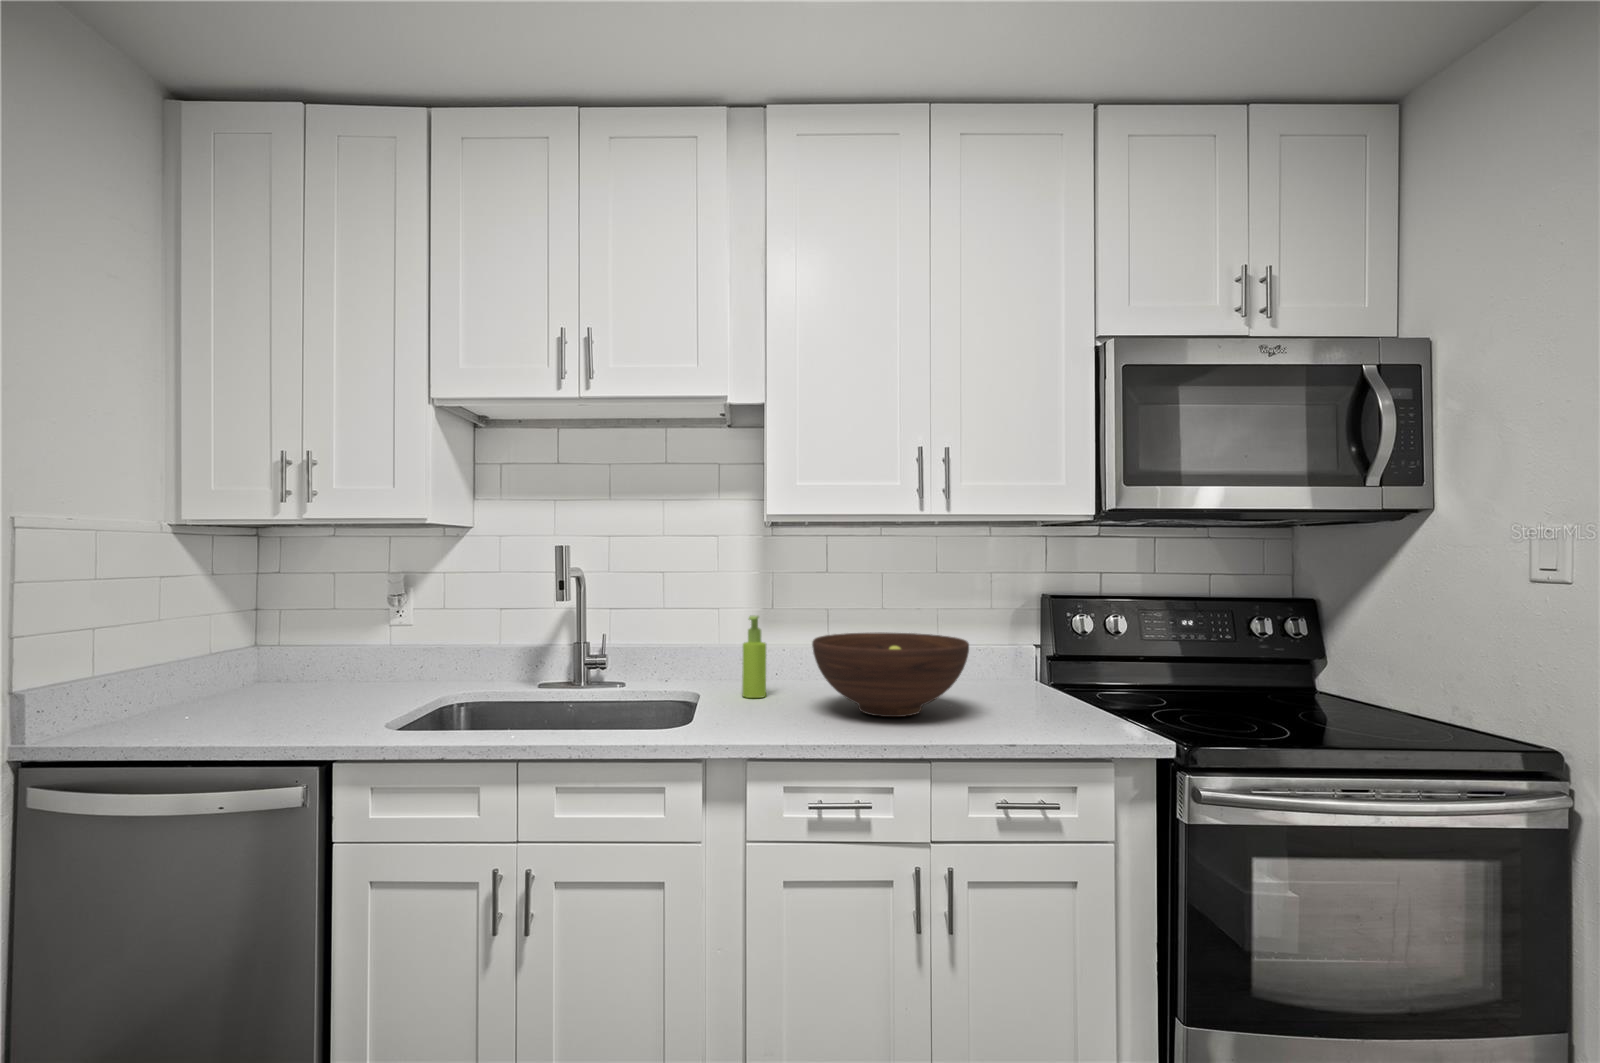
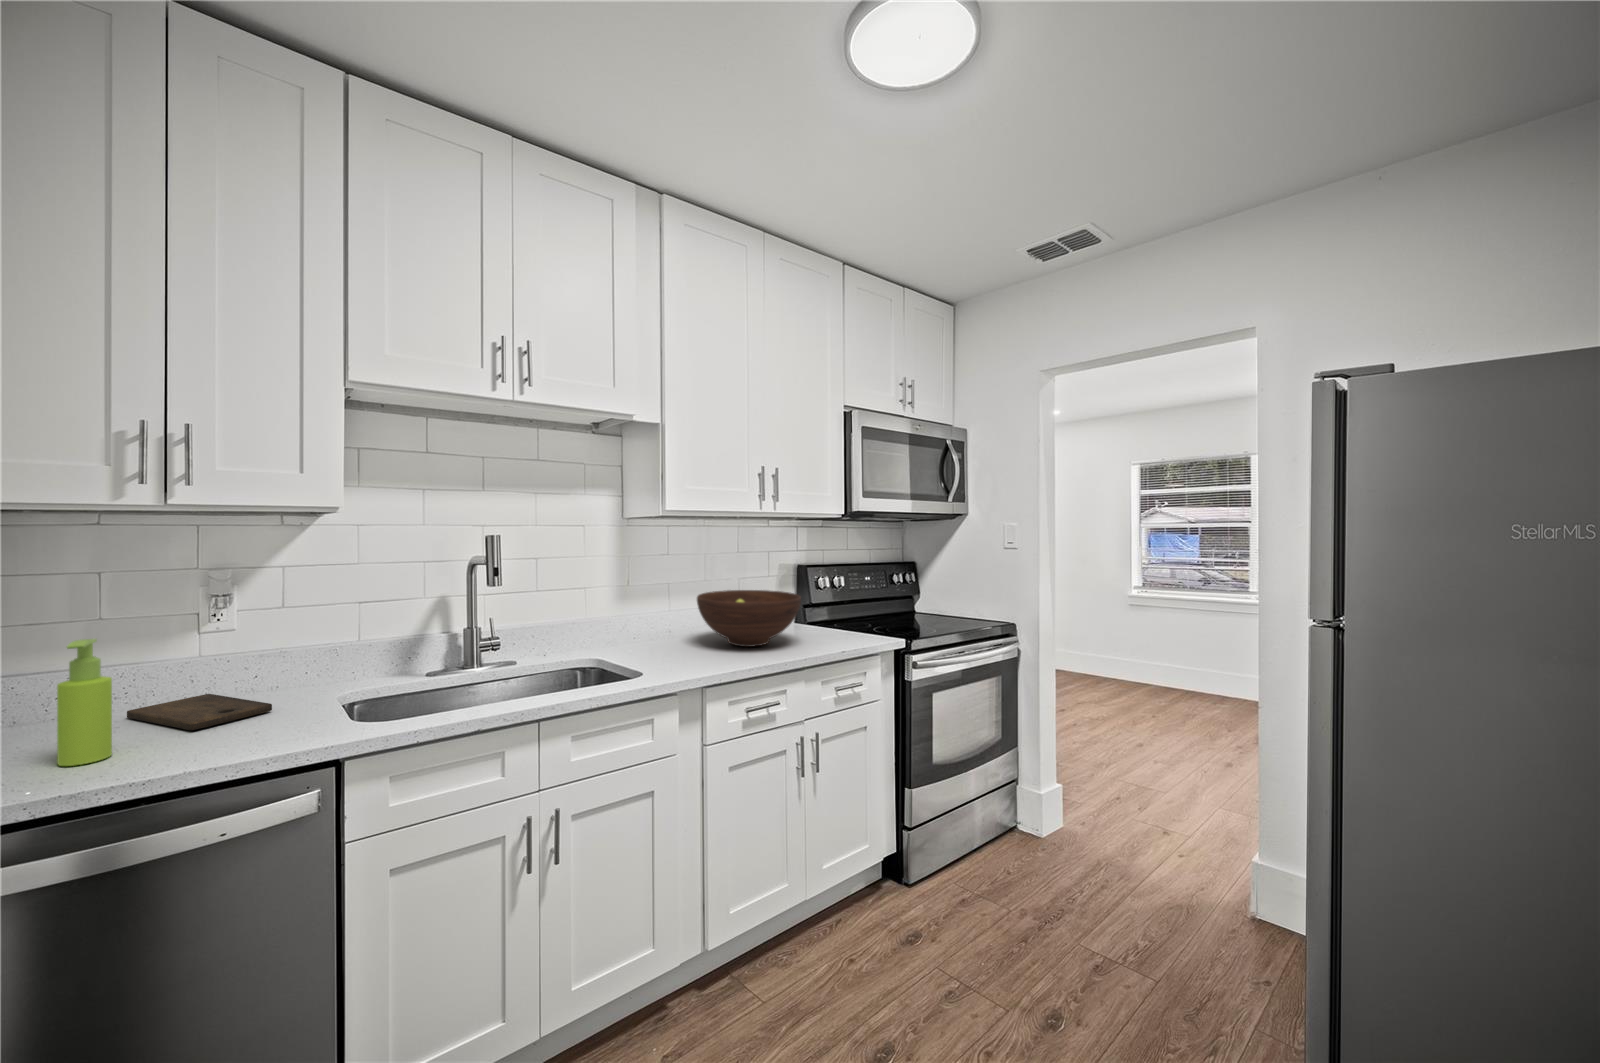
soap dispenser: present [742,616,766,698] -> present [57,639,112,766]
cutting board: none [277,691,347,716] -> present [127,694,272,730]

